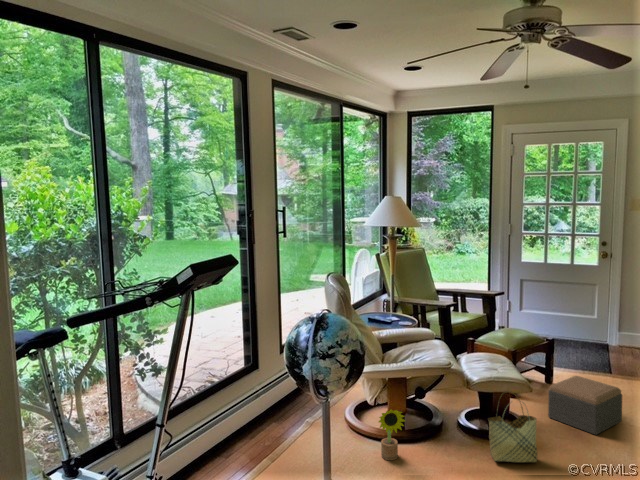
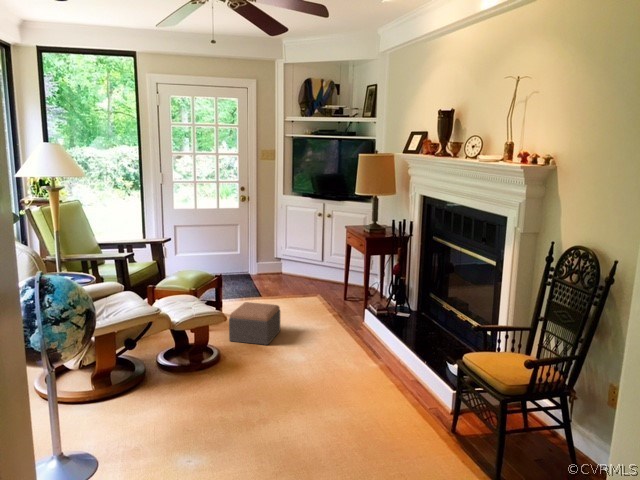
woven basket: present [488,391,537,462] -> none [196,323,236,386]
decorative plant: present [379,409,405,460] -> none [97,363,125,416]

